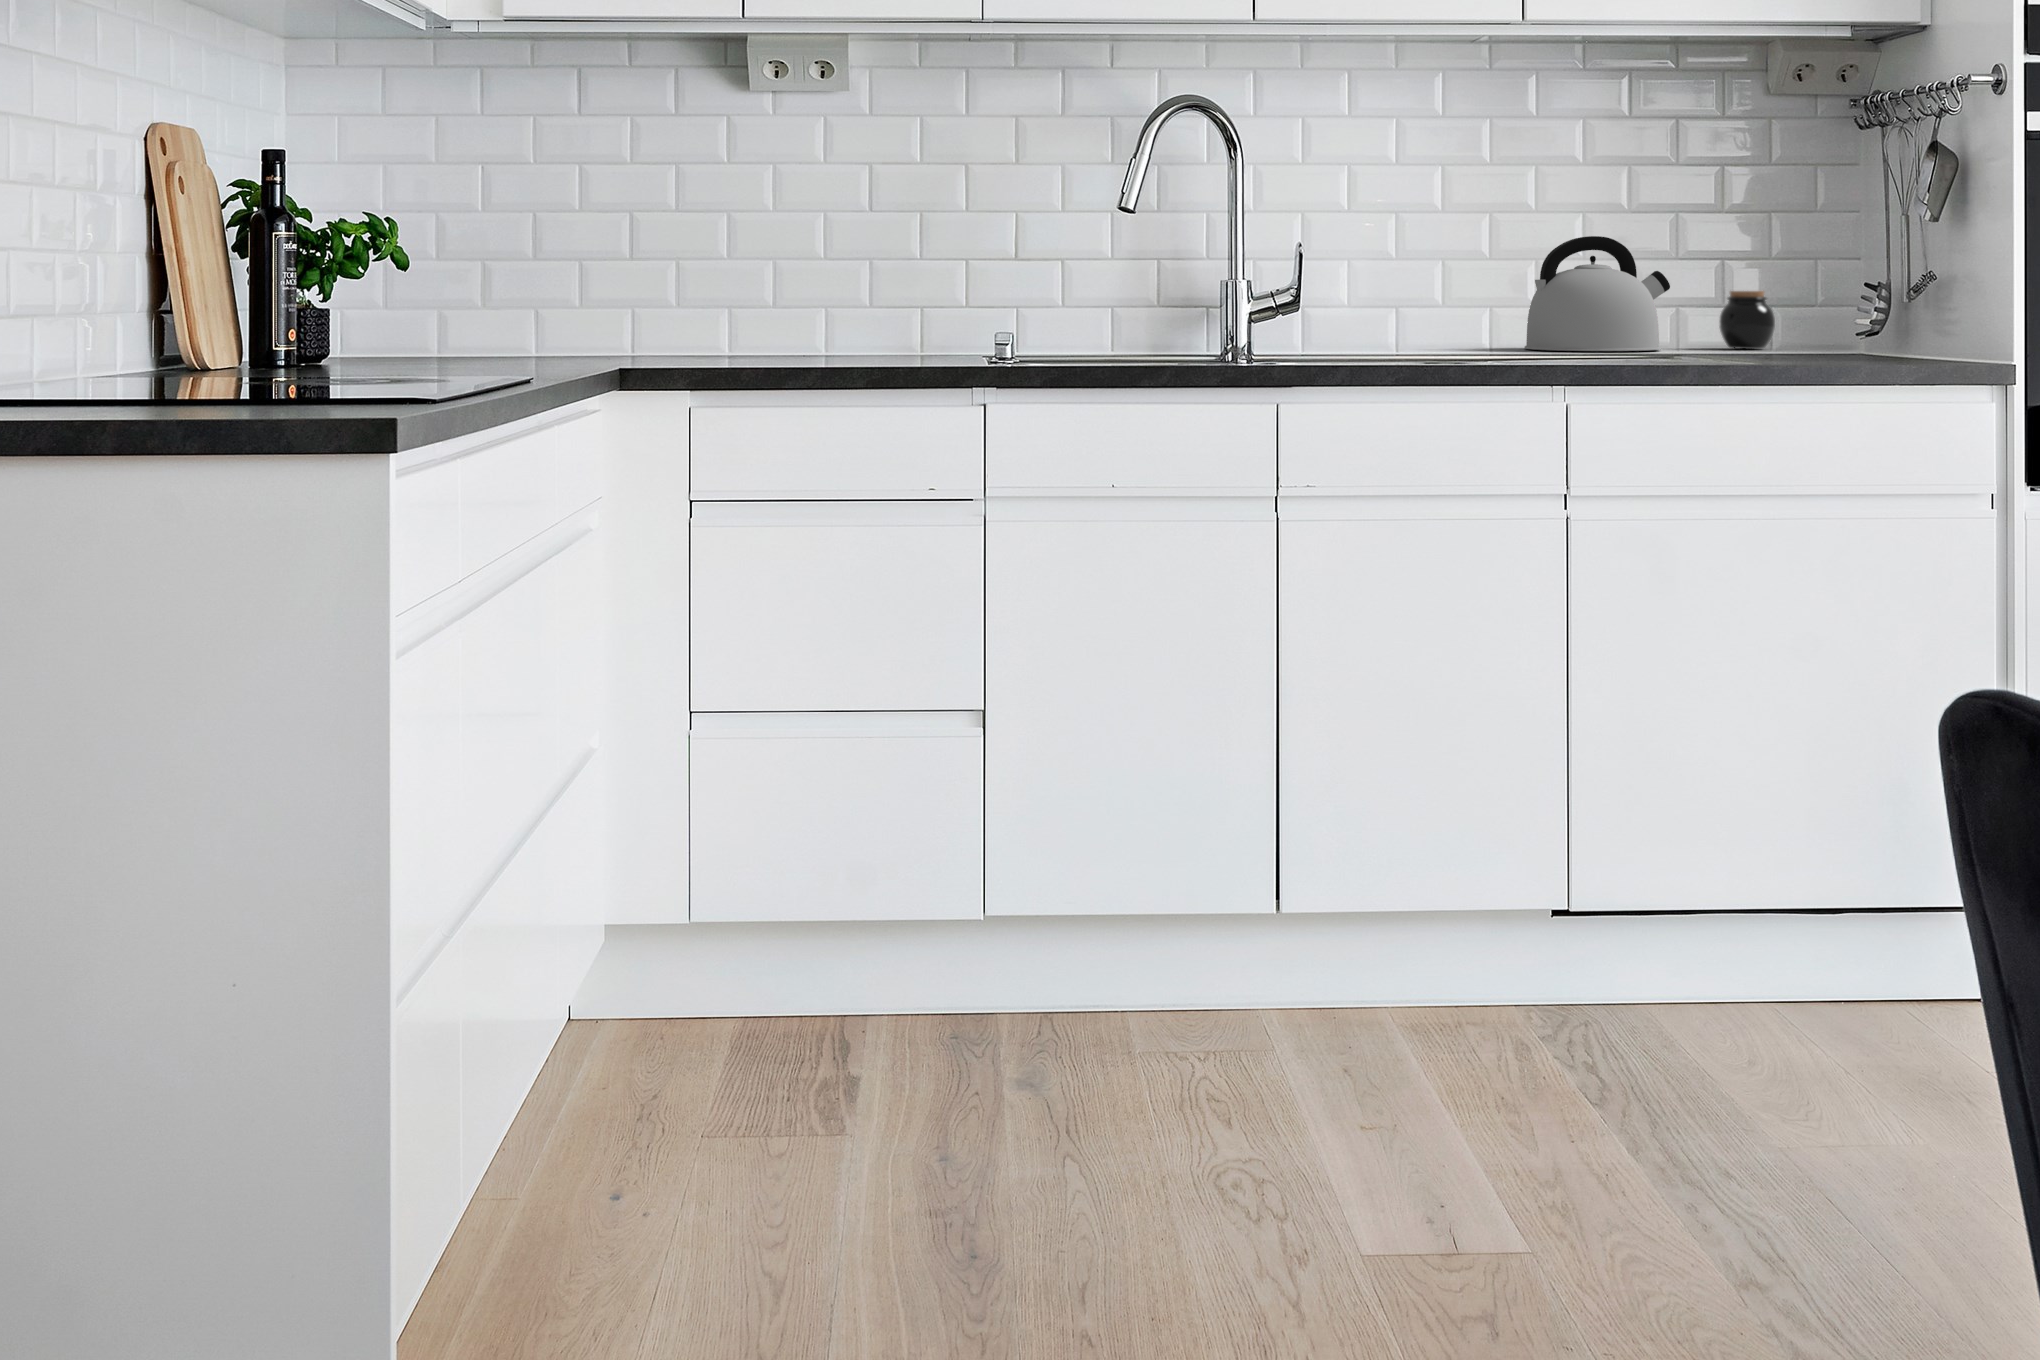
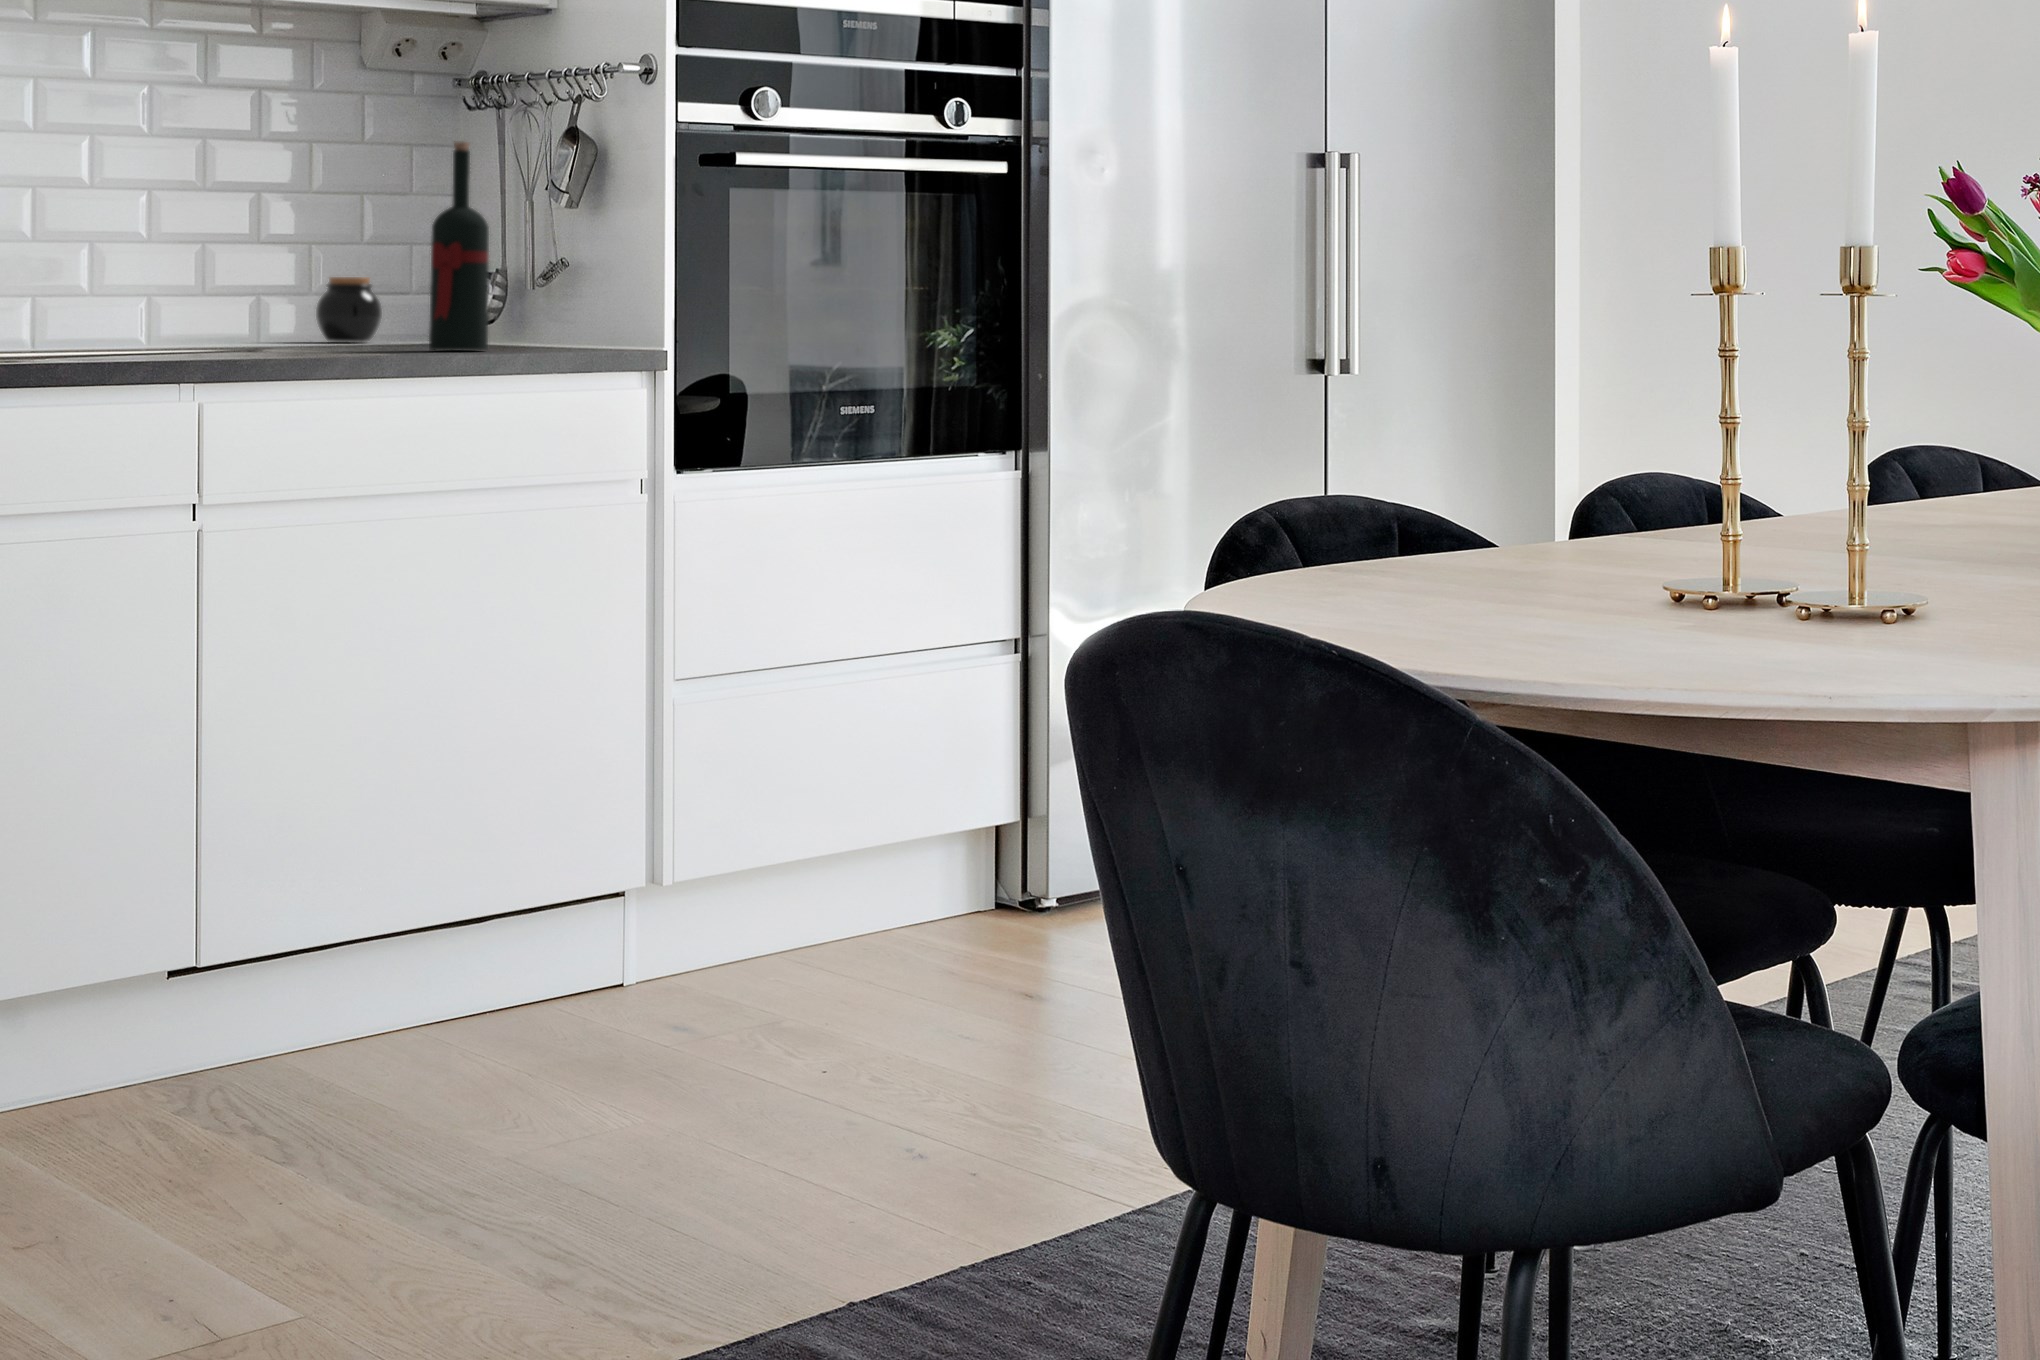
wine bottle: none [1789,164,1845,360] -> present [429,141,489,351]
kettle: present [1524,236,1670,351] -> none [78,211,264,345]

